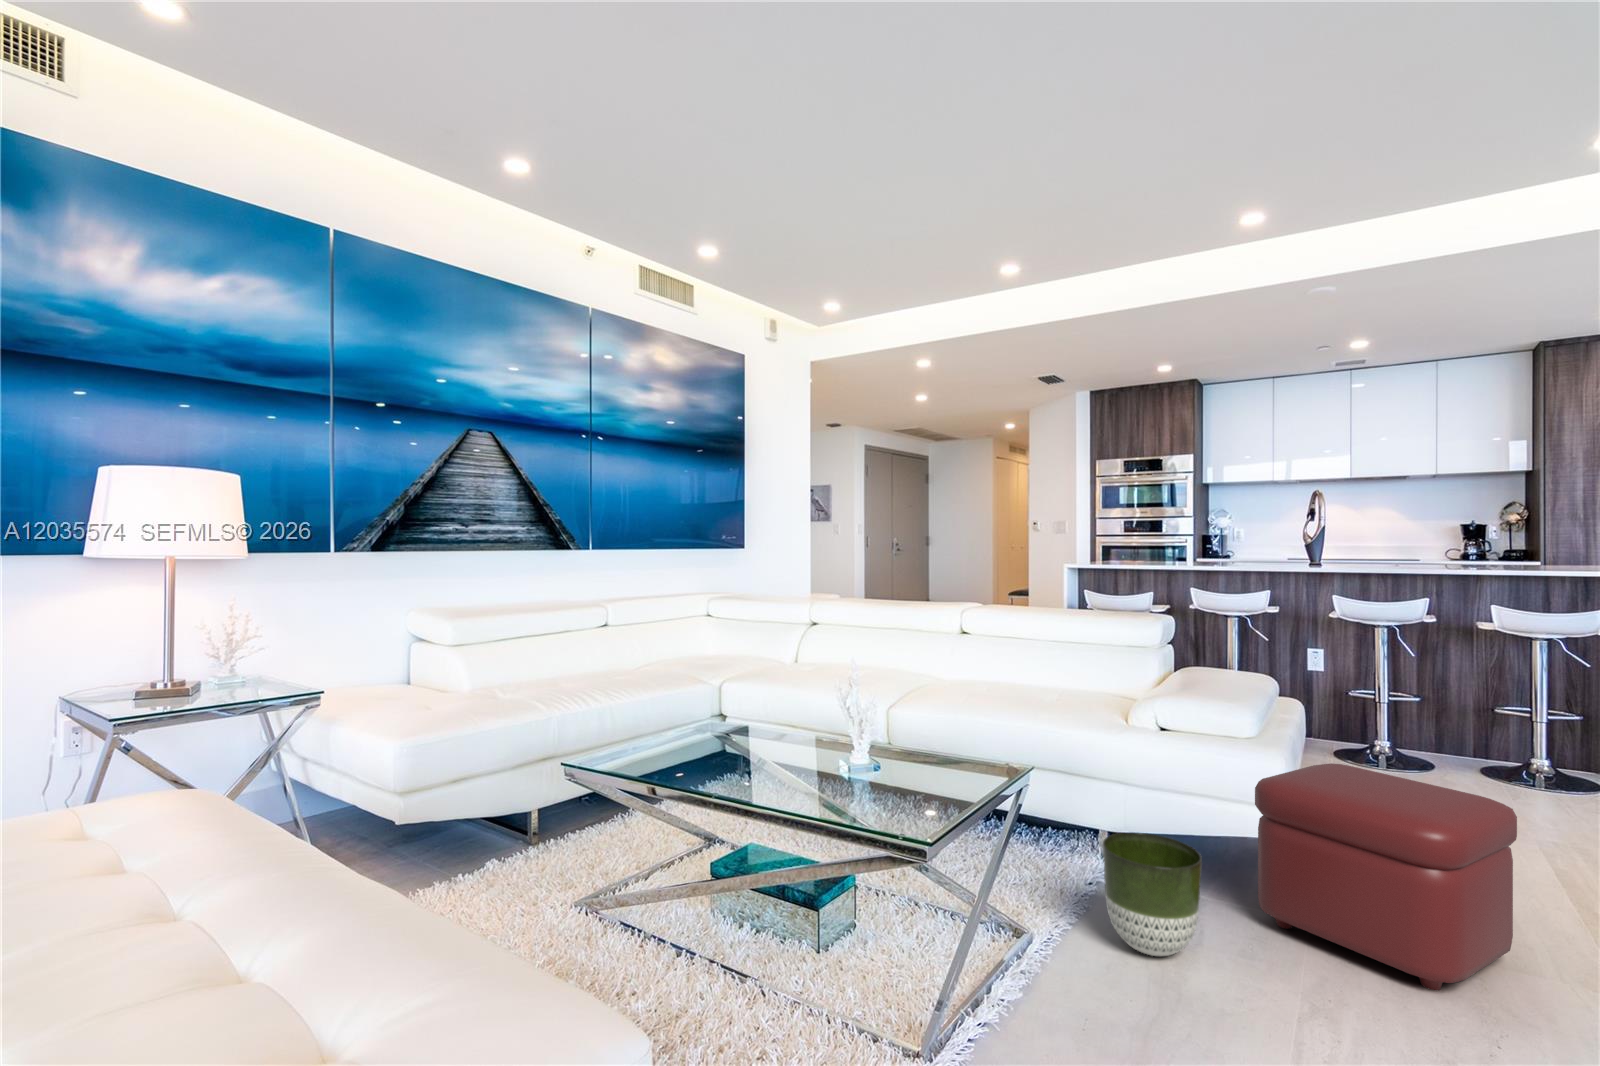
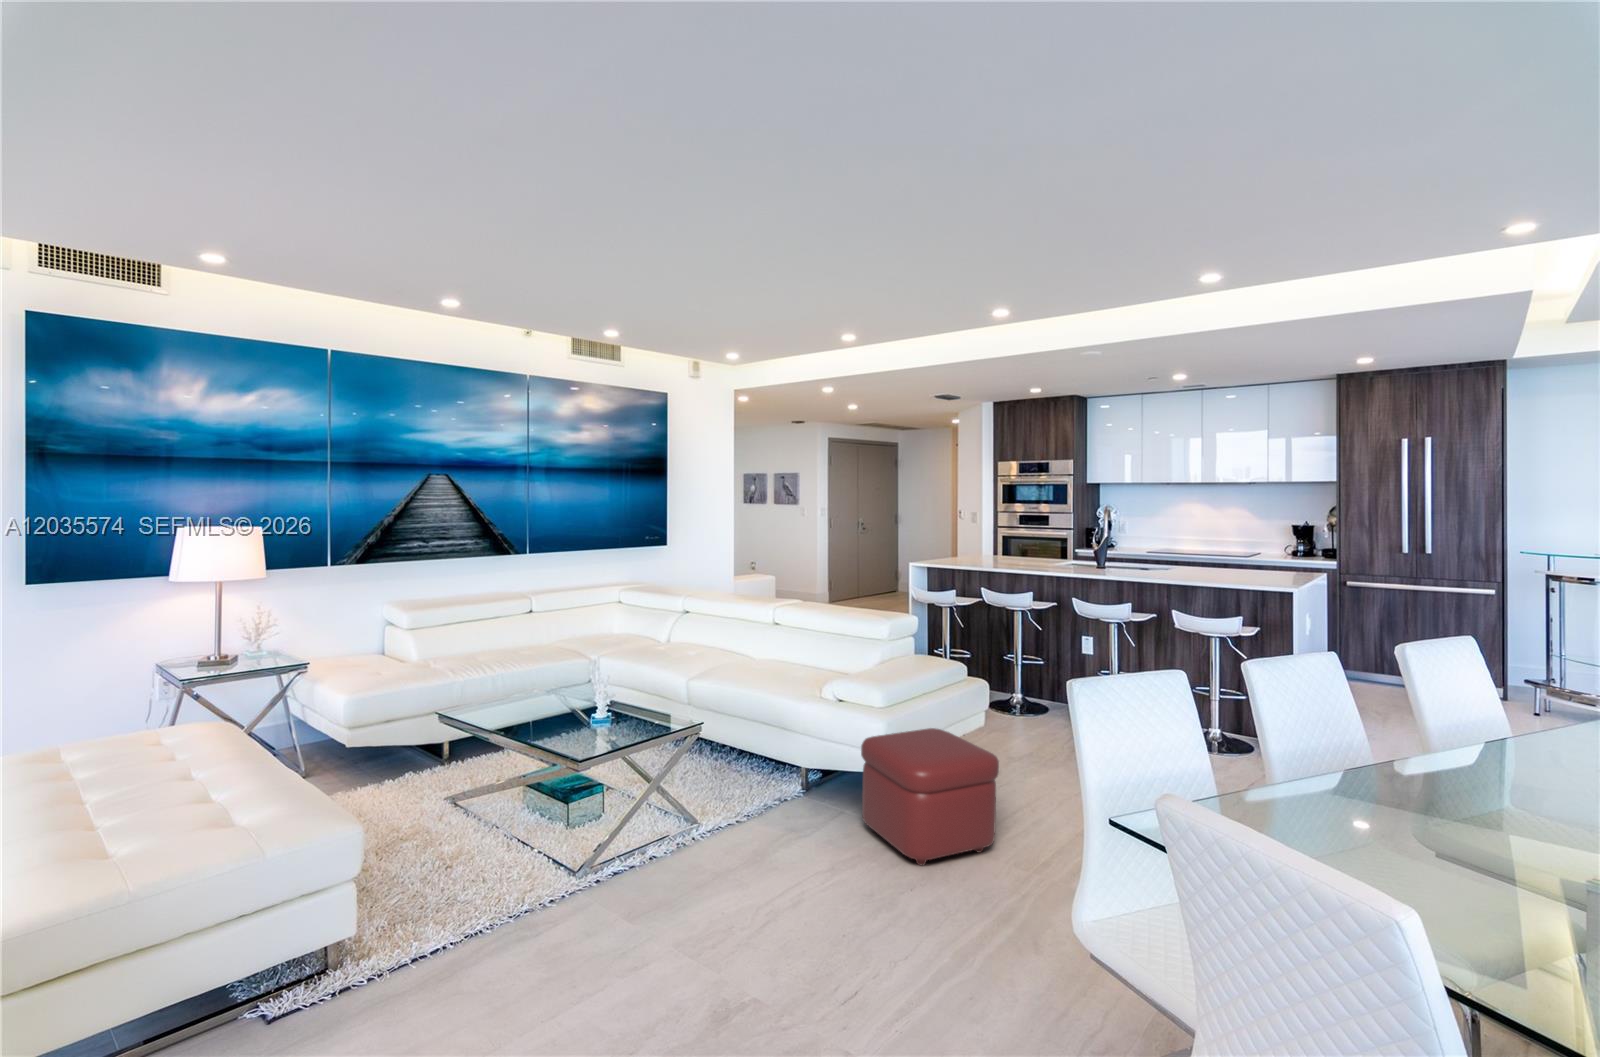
planter: present [1103,832,1202,956] -> none [749,767,805,841]

